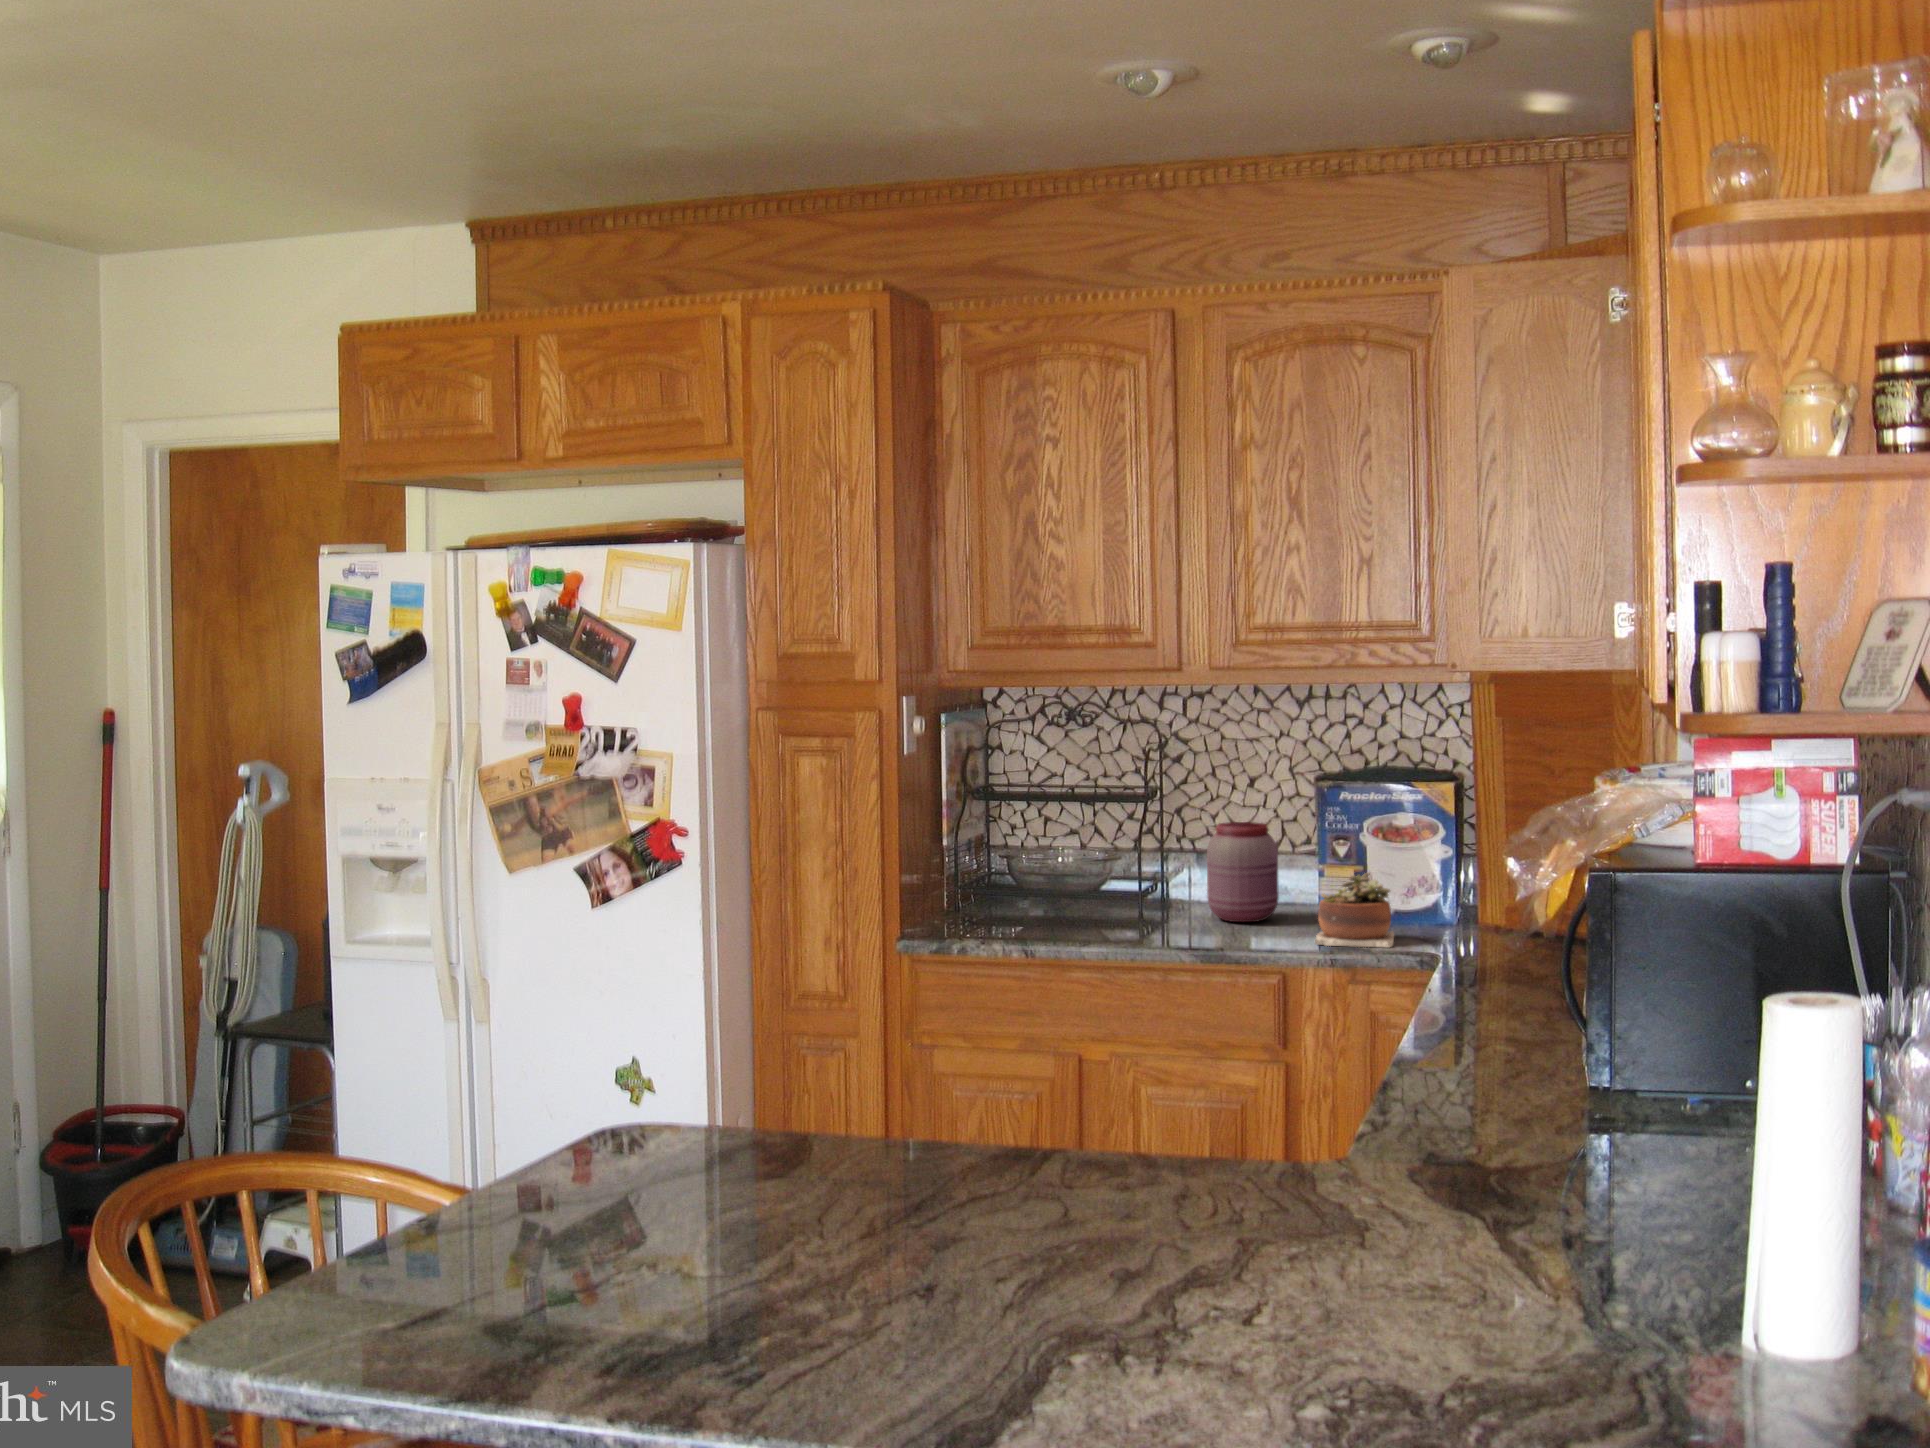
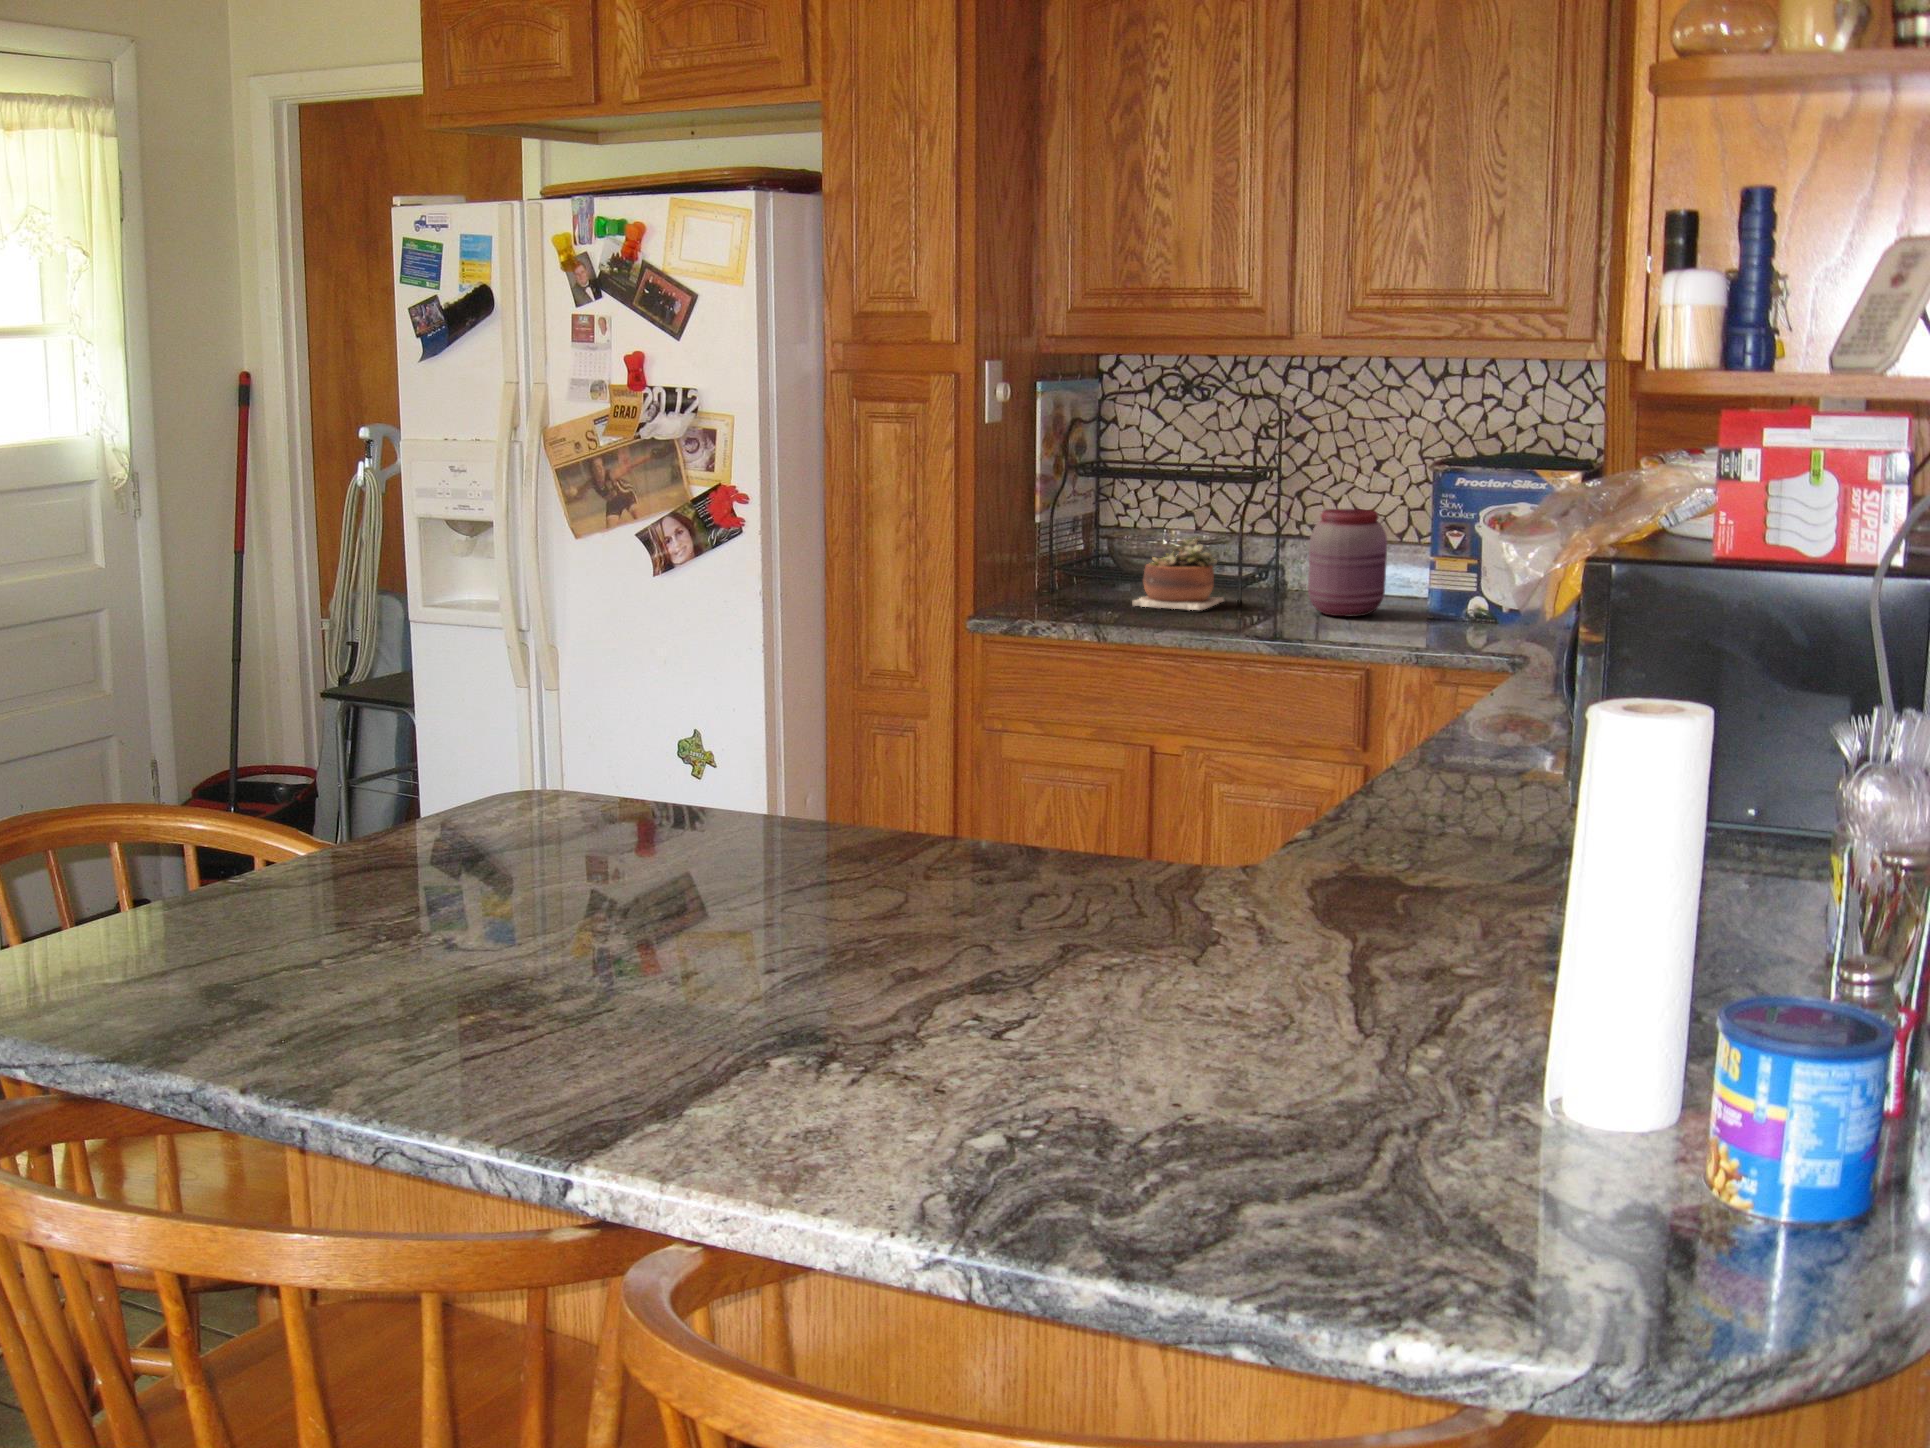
succulent plant: present [1315,873,1394,948] -> present [1132,538,1224,610]

